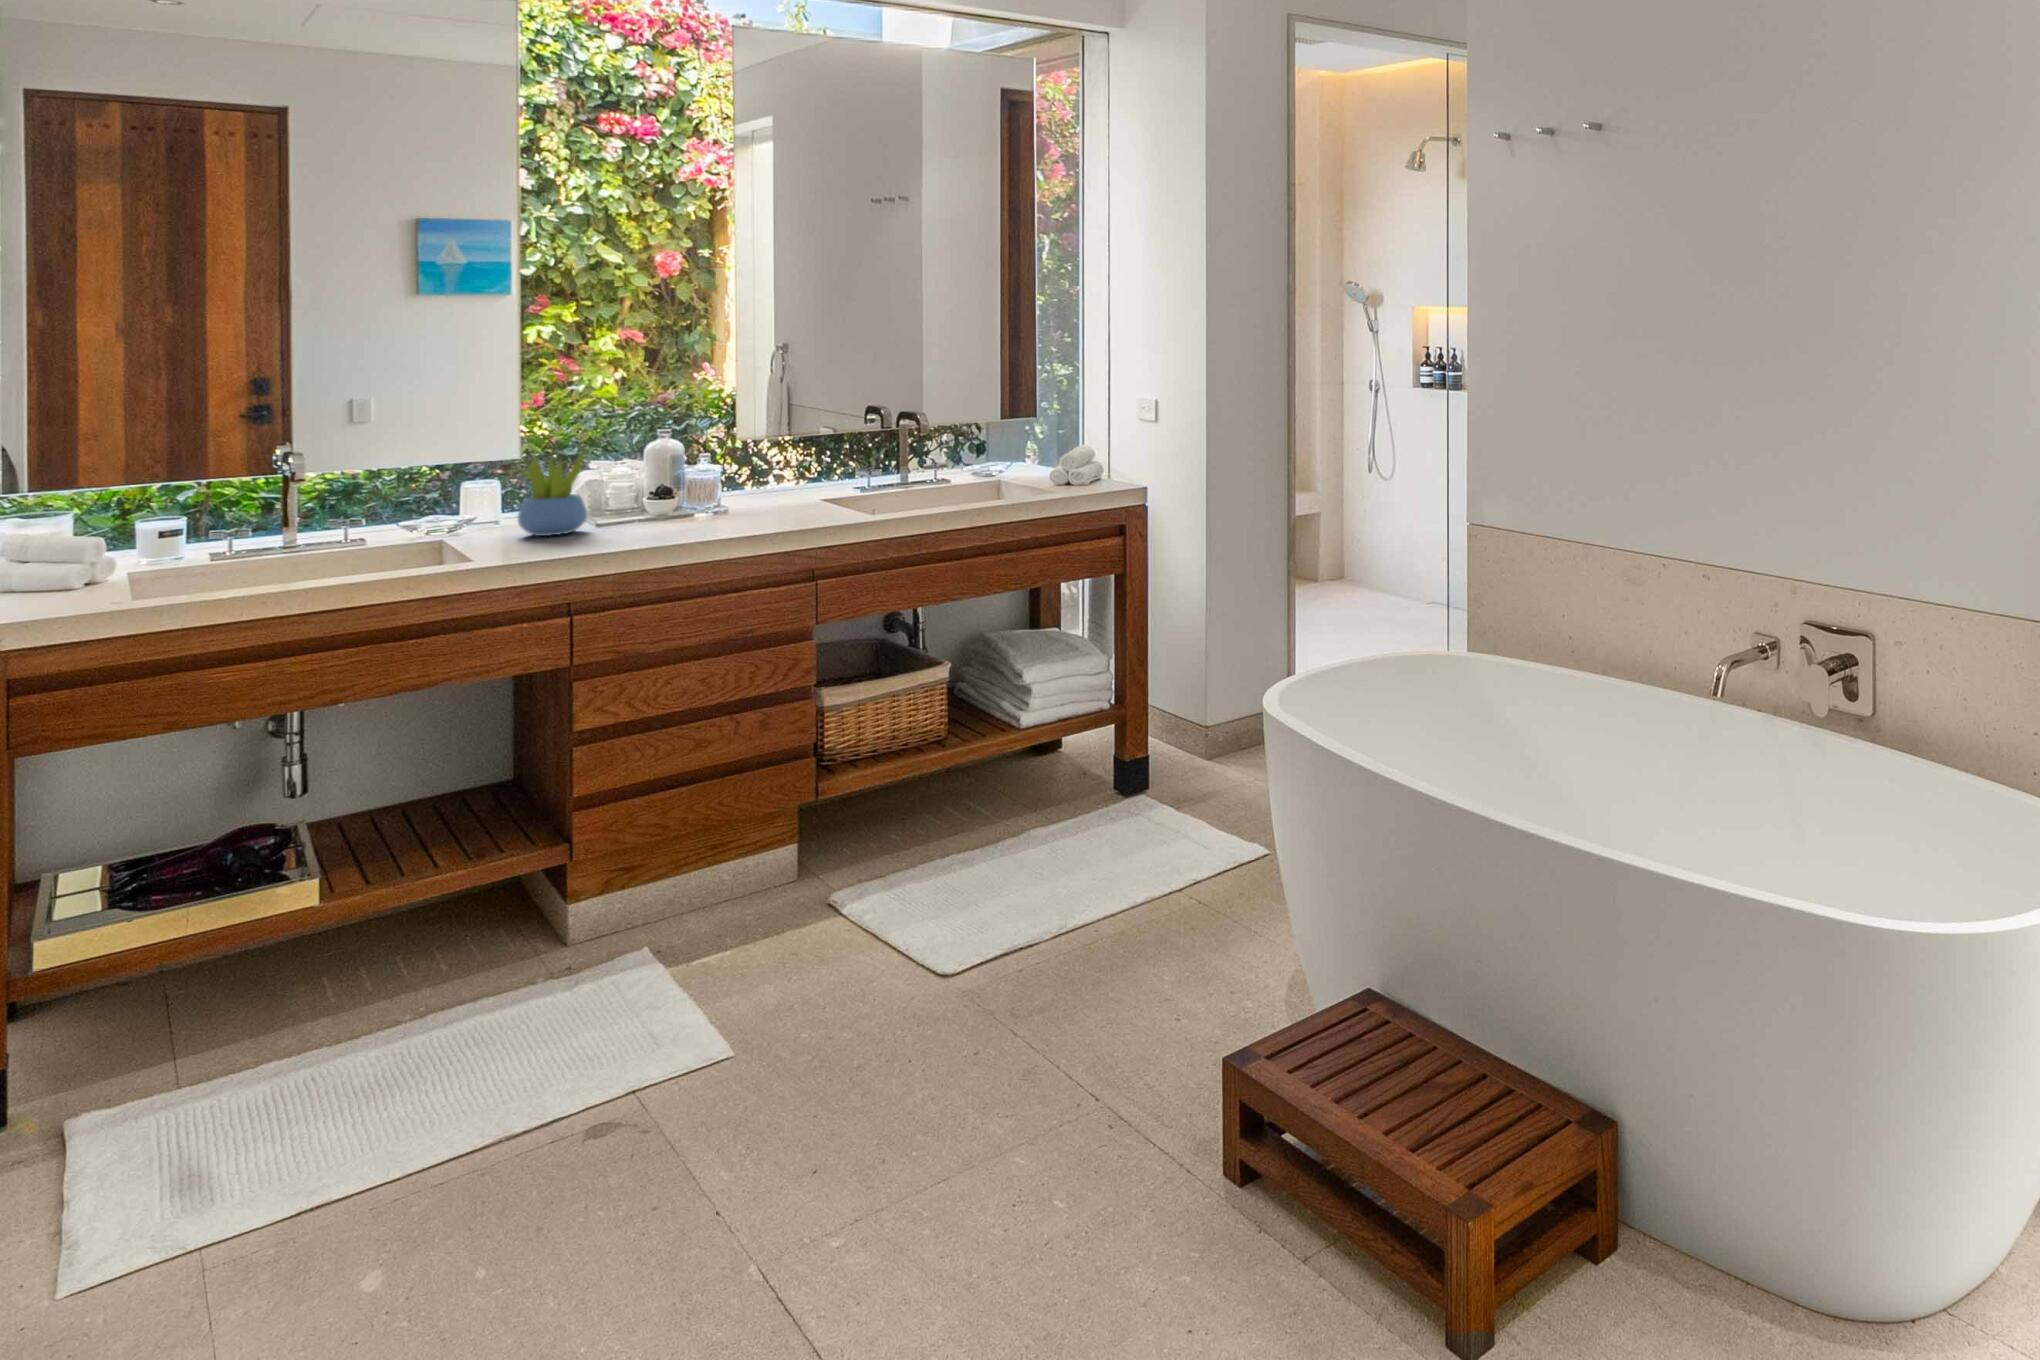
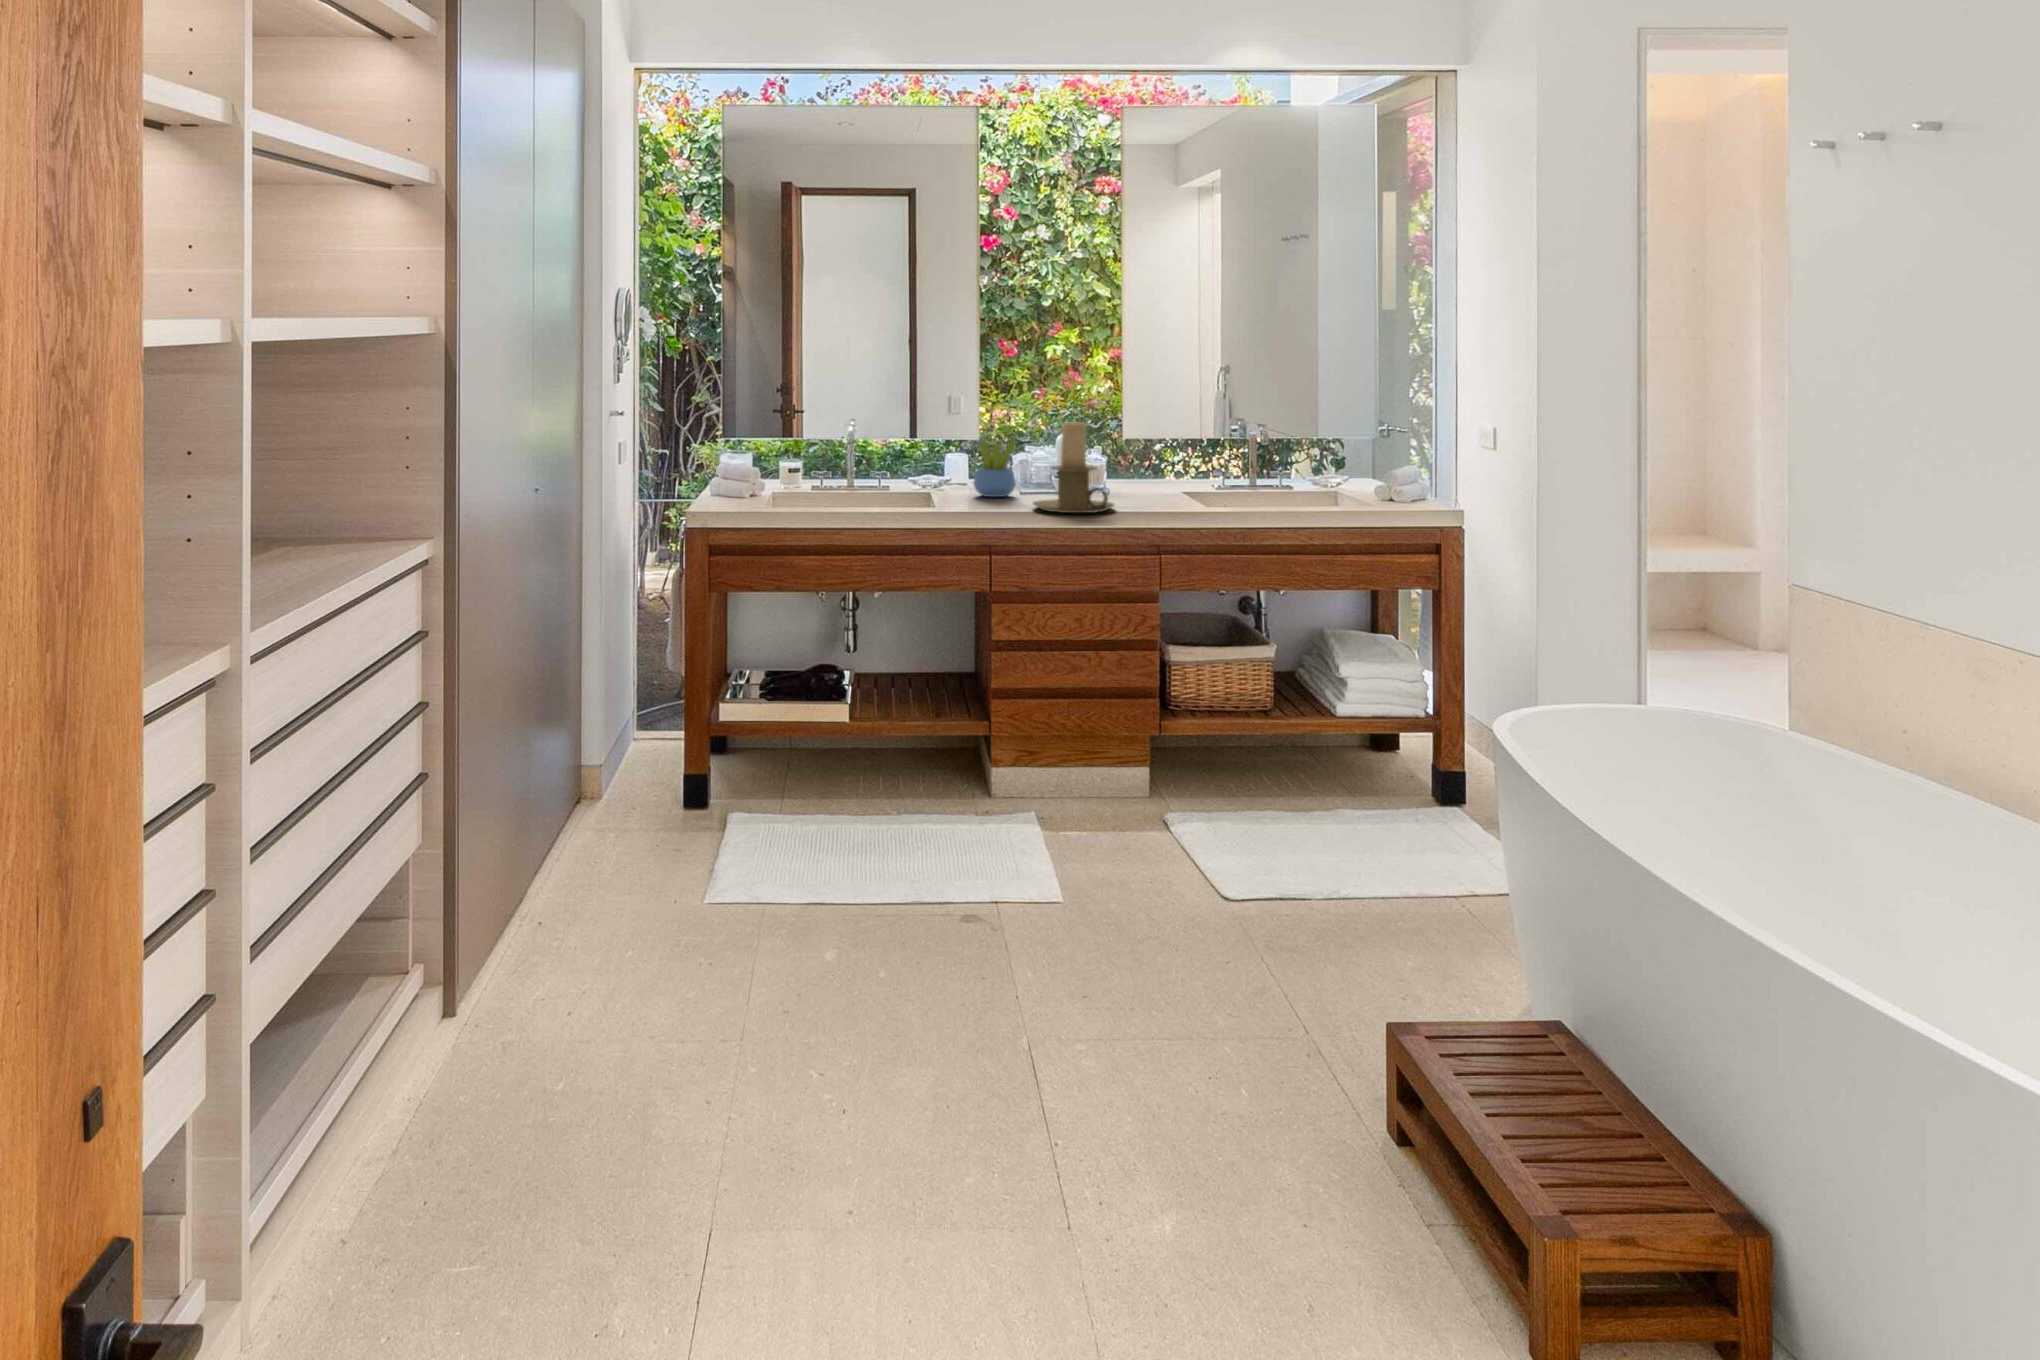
candle holder: none [621,427,745,545] -> present [1033,422,1114,513]

